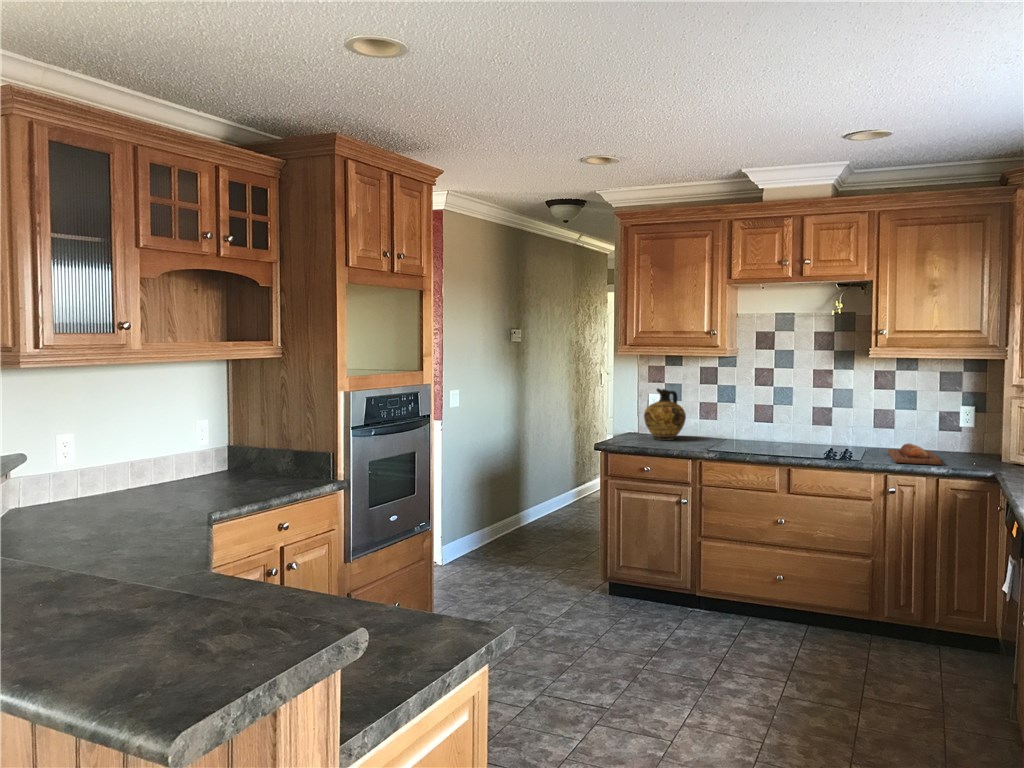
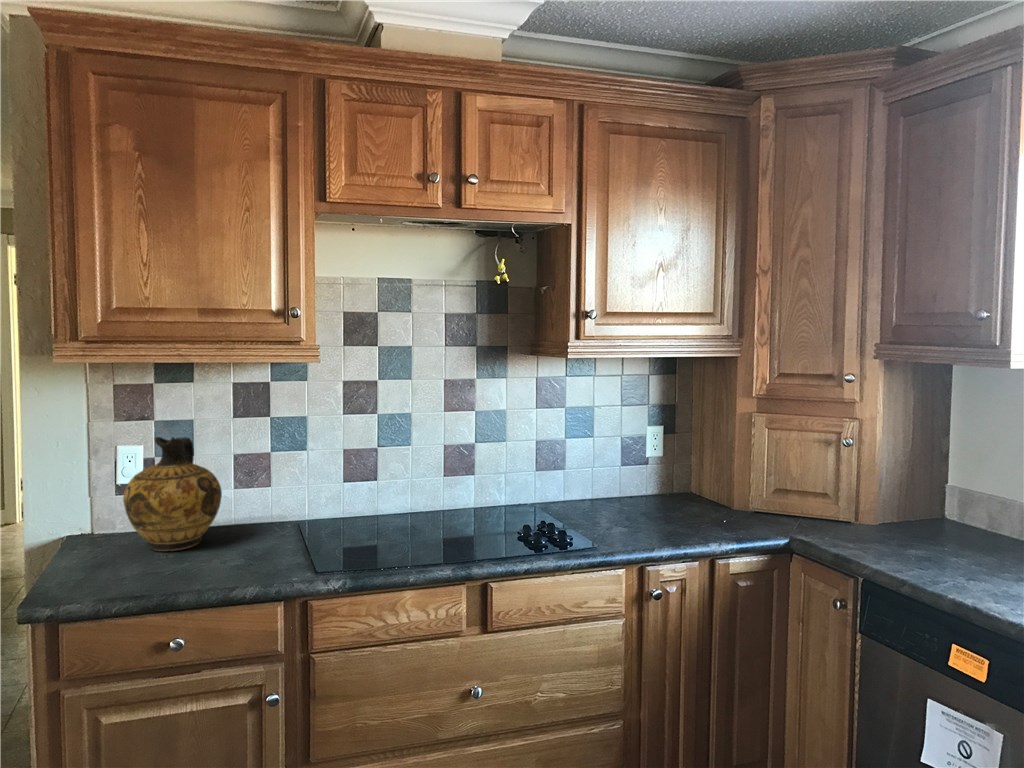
bread loaf: present [888,444,942,465] -> none [587,498,709,542]

